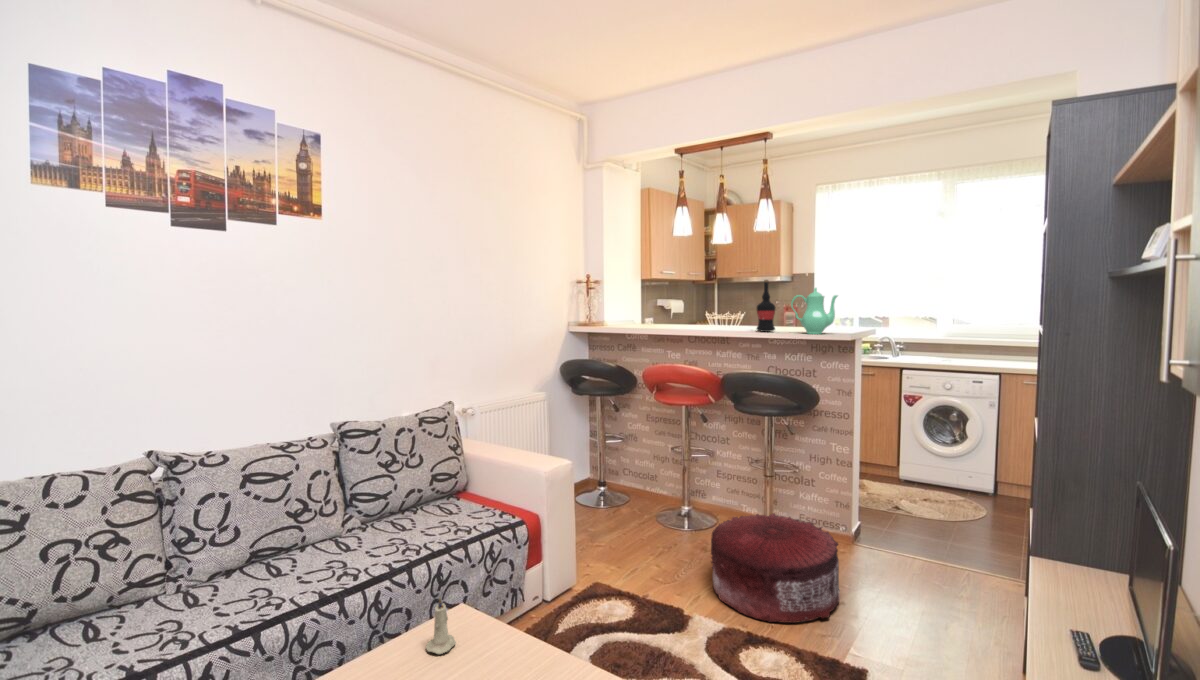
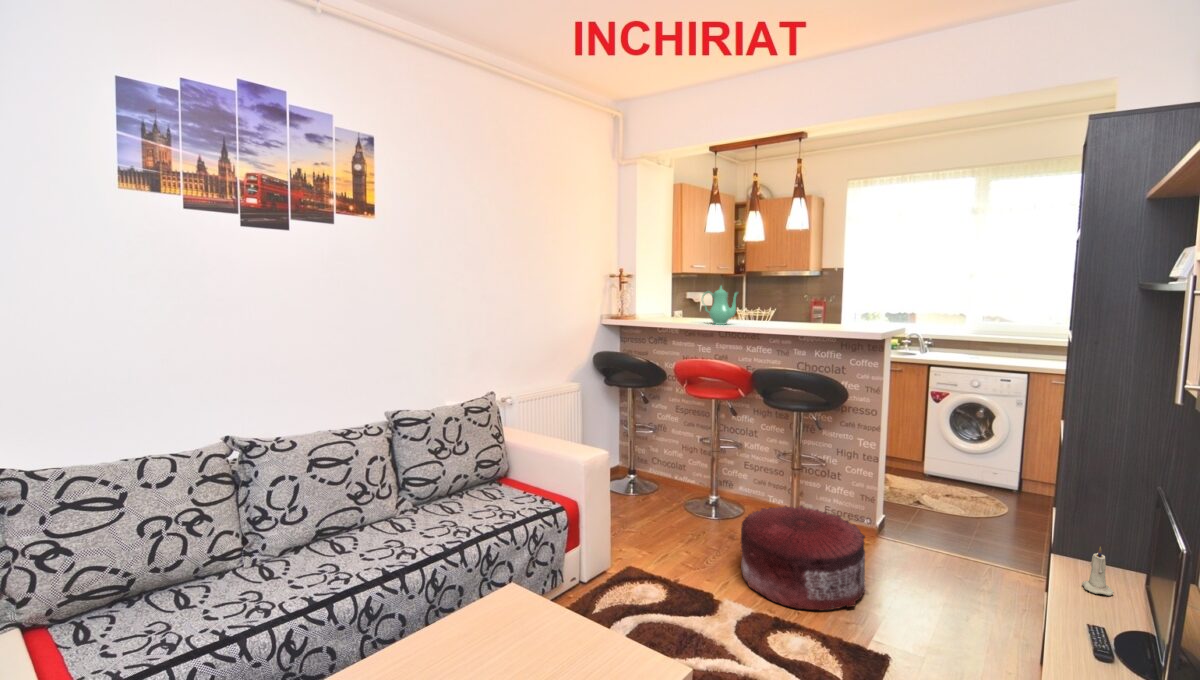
wine bottle: present [757,280,776,332] -> none [787,278,807,328]
teapot: present [791,288,837,334] -> present [702,286,738,325]
candle: present [426,598,456,654] -> present [1082,547,1114,595]

